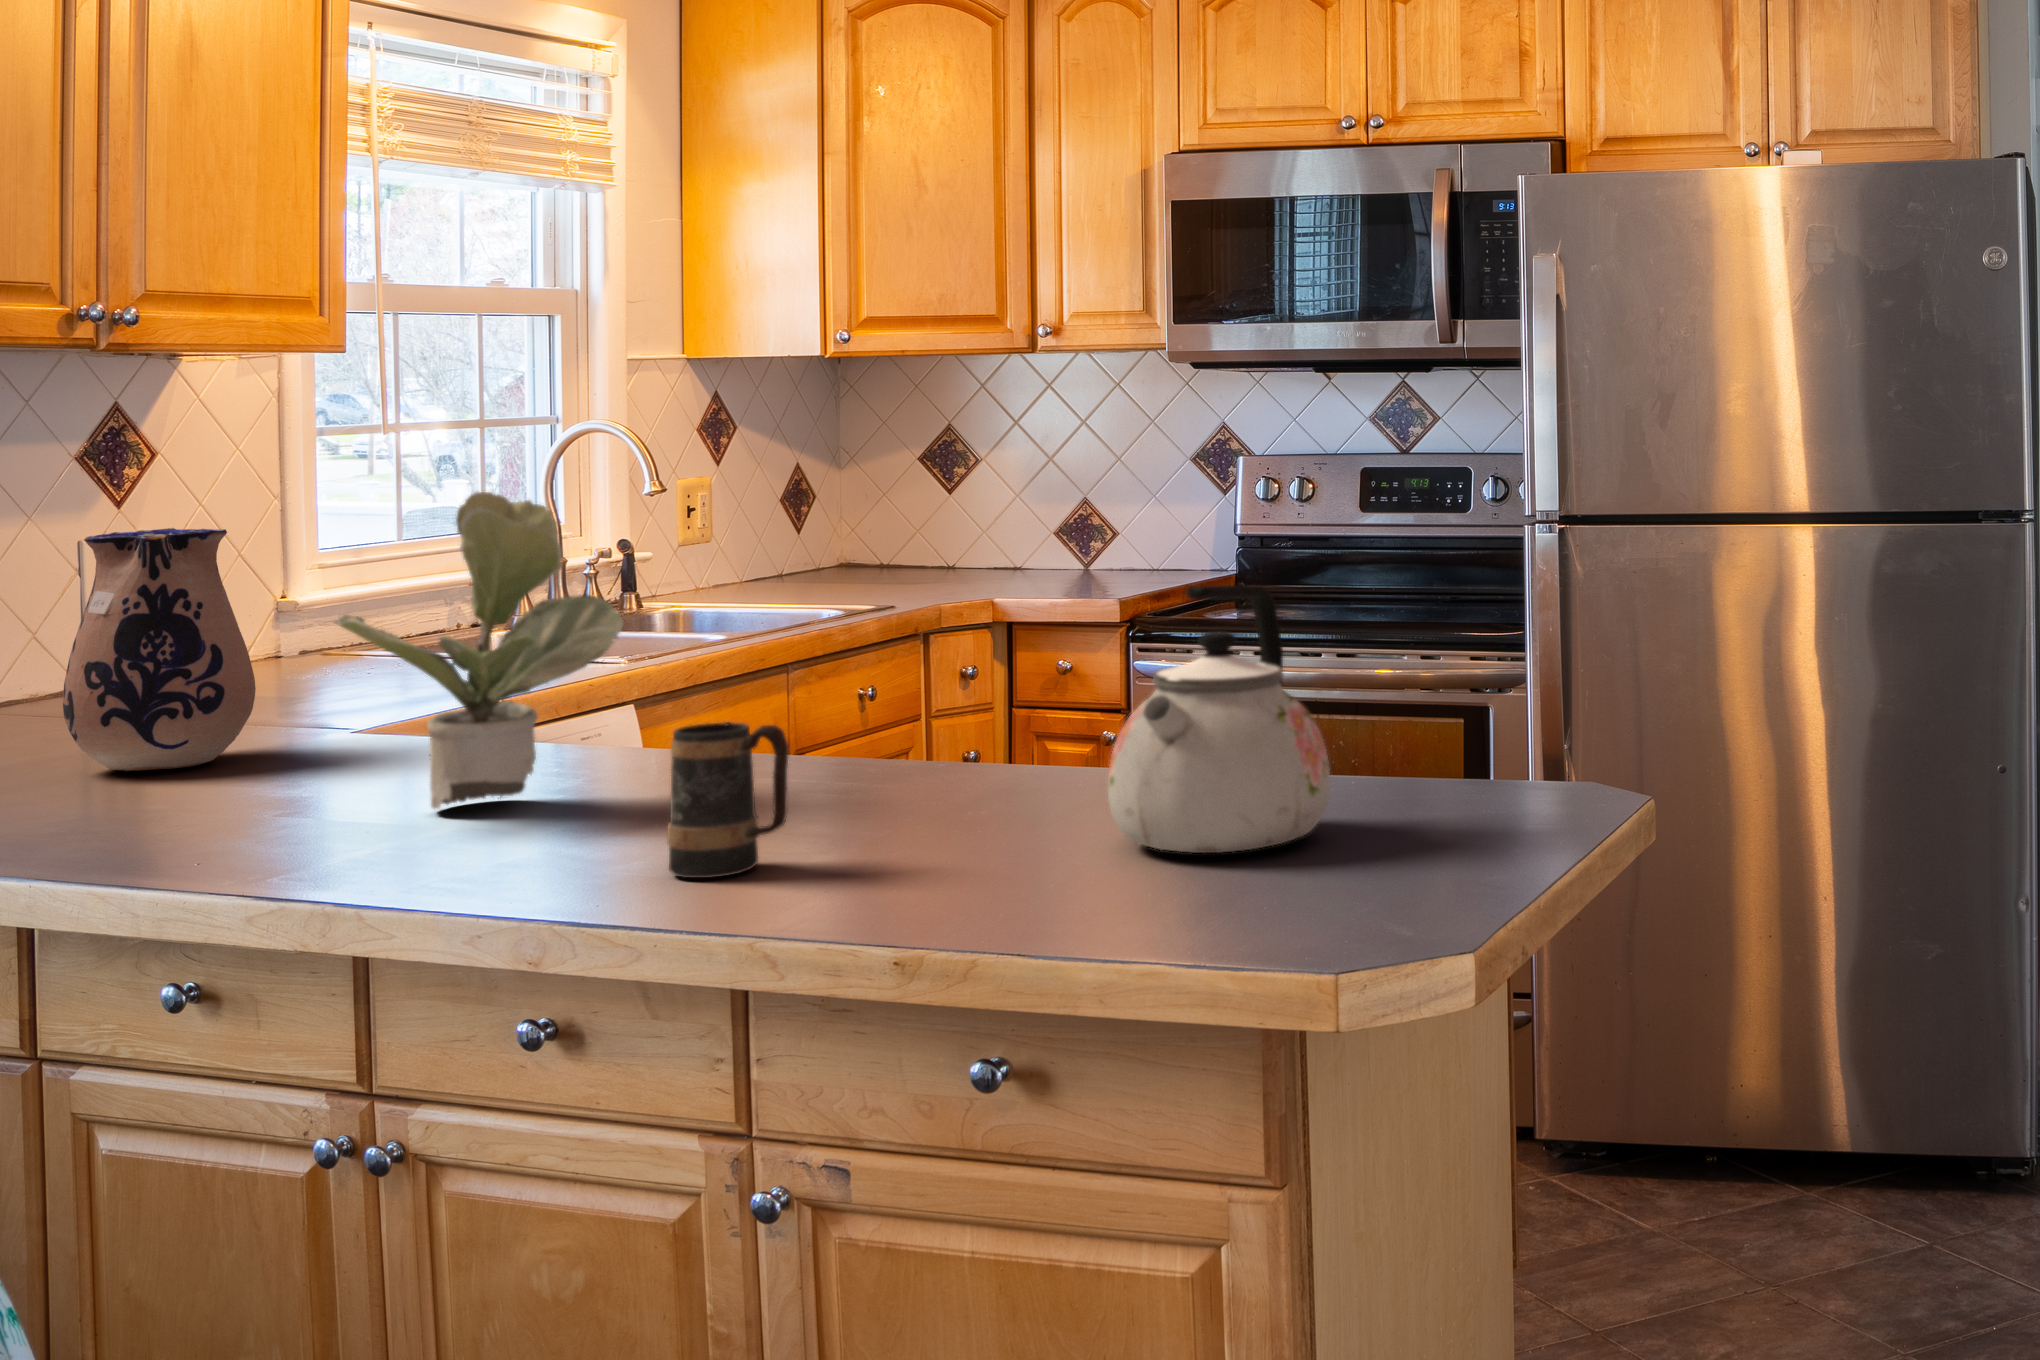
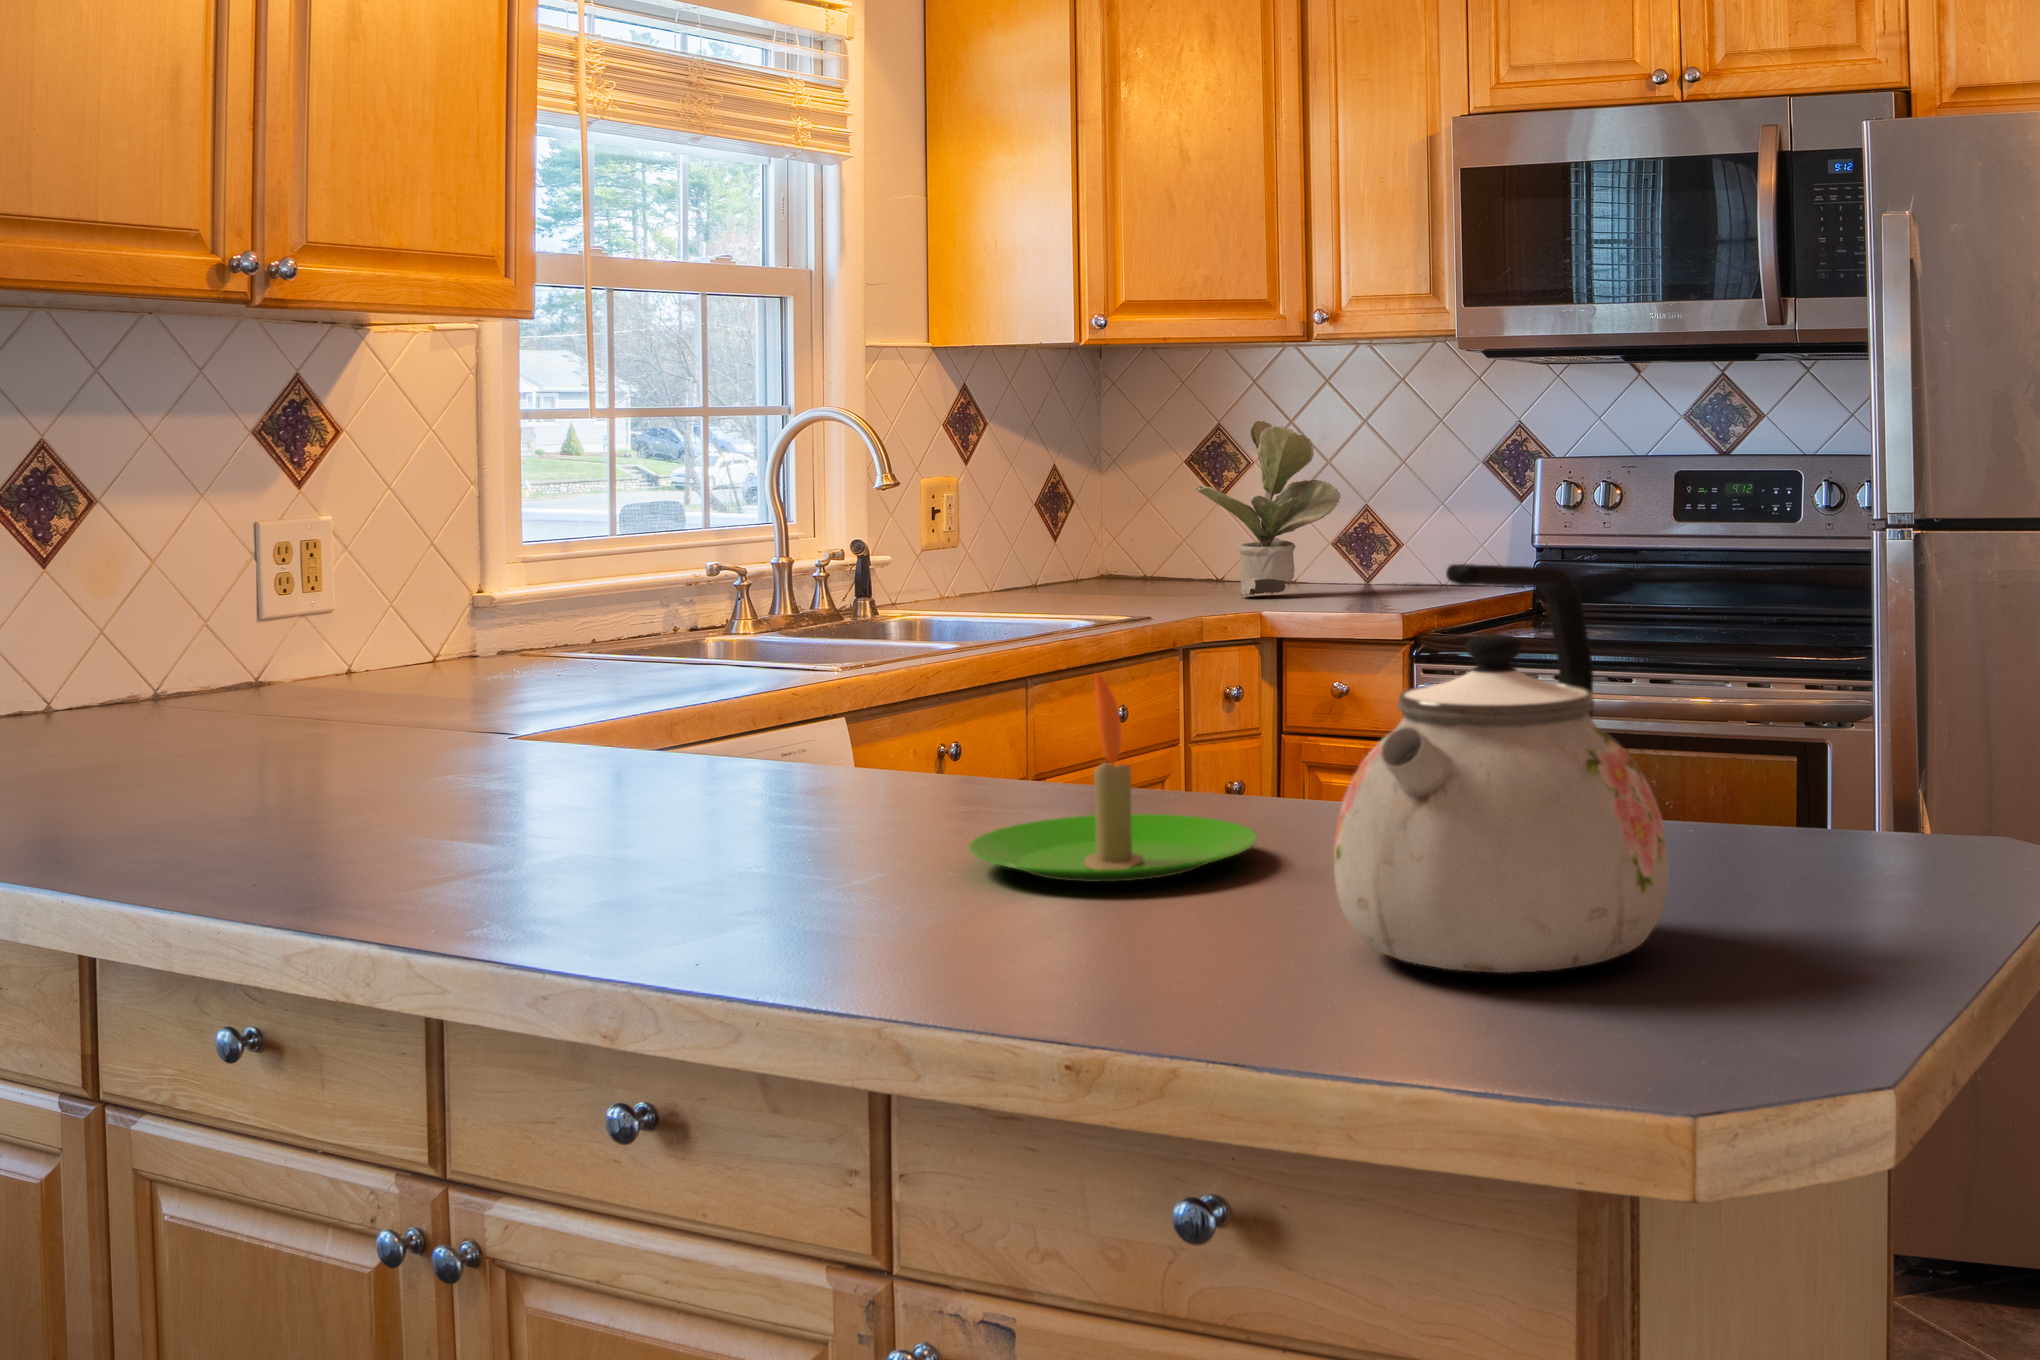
potted plant: present [335,492,624,809] -> present [1196,421,1340,595]
ceramic pitcher: present [63,528,256,771] -> none [171,499,380,779]
candle: none [824,663,1043,813] -> present [968,674,1258,882]
mug: present [667,722,789,878] -> none [724,746,883,968]

